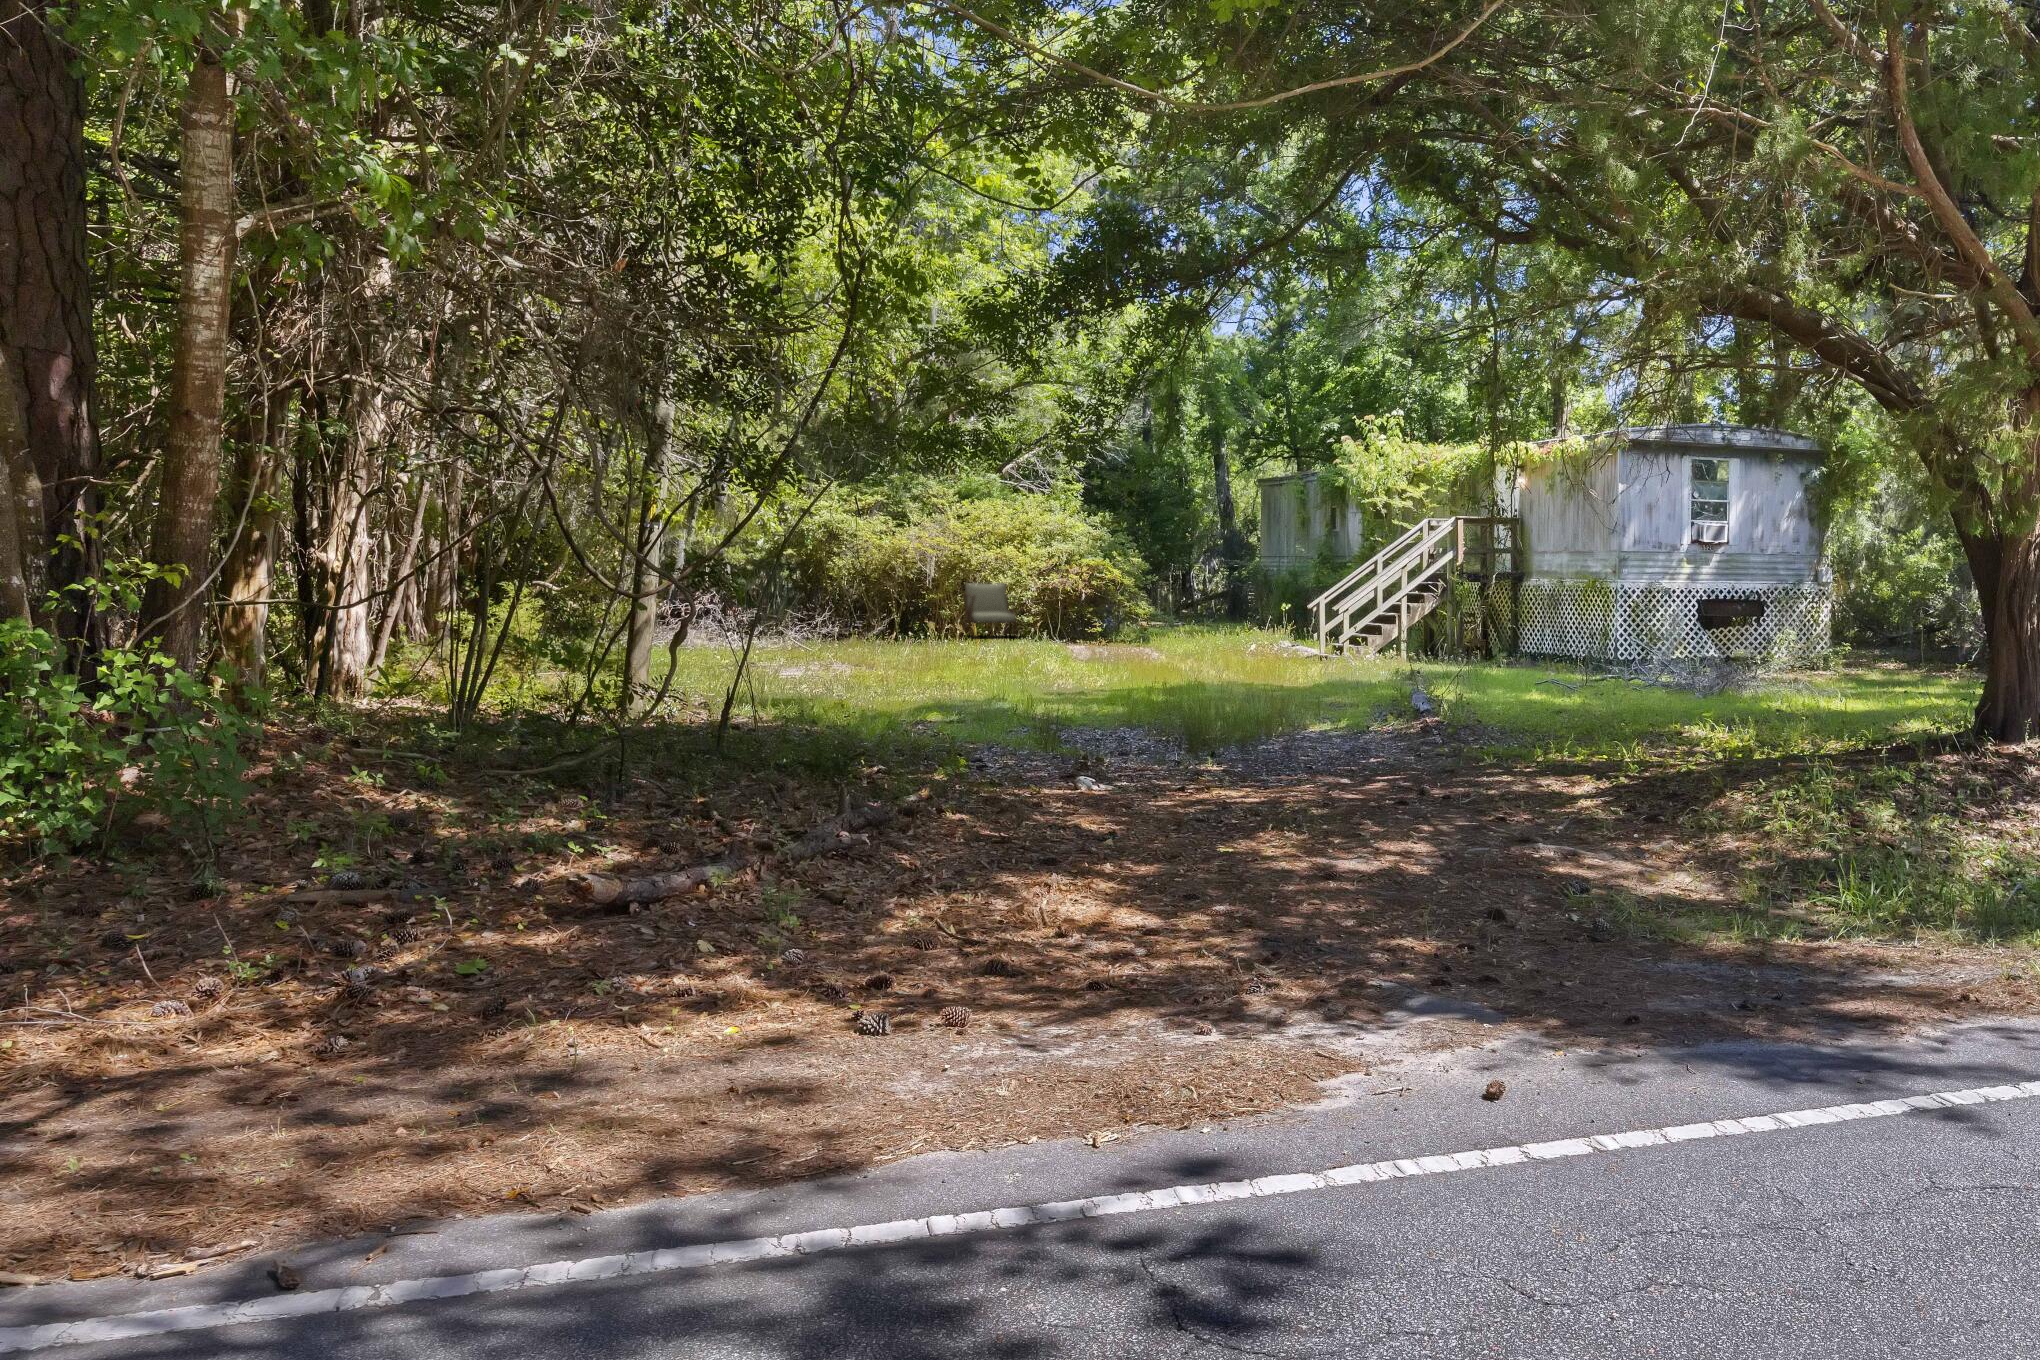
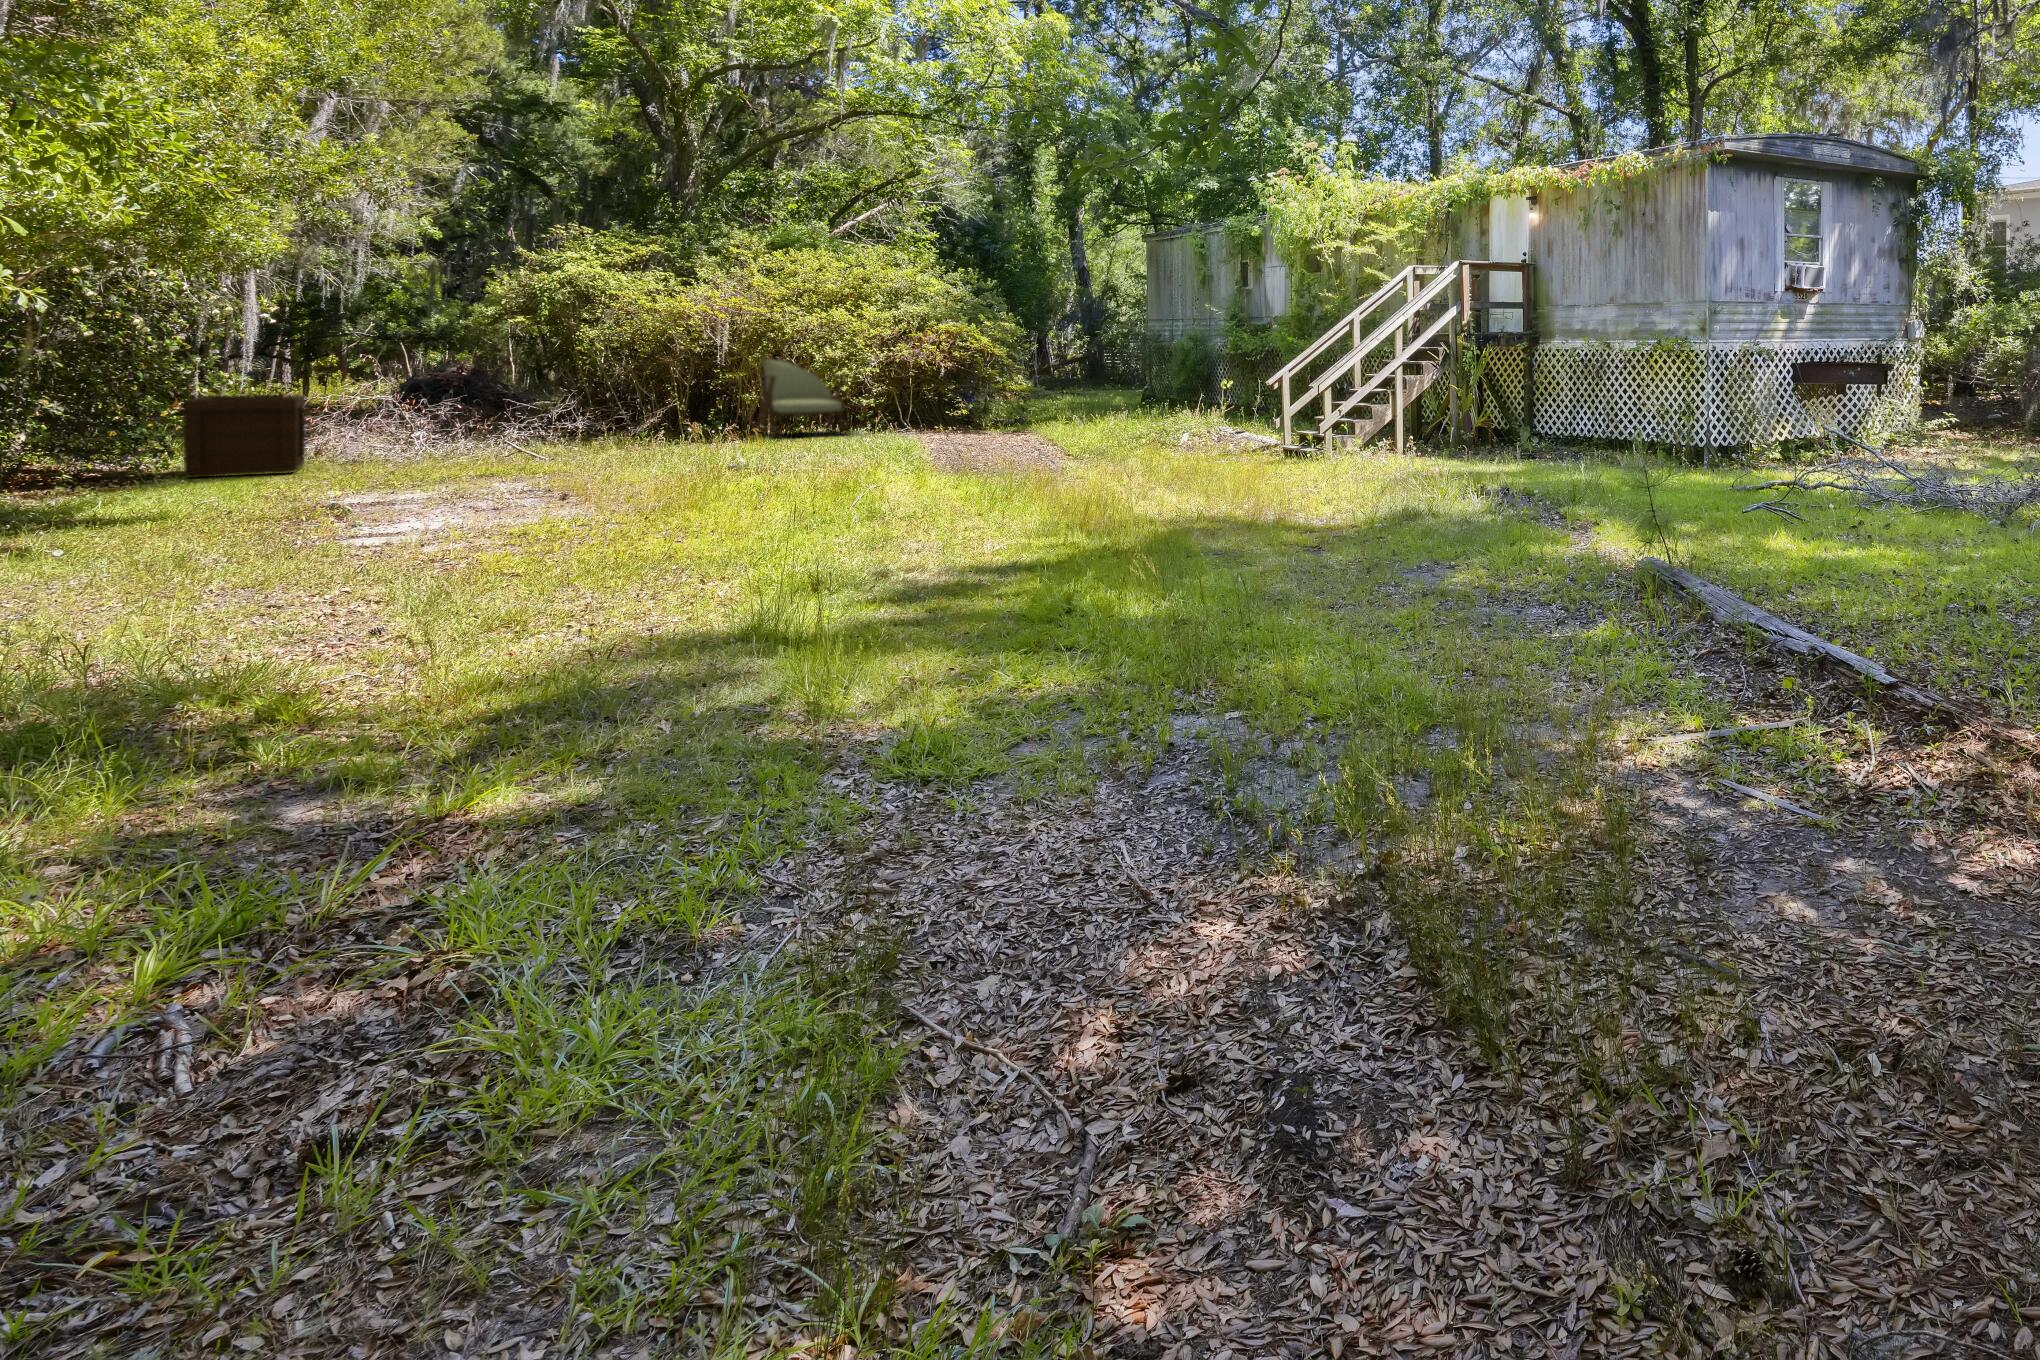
wooden crate: none [696,605,748,650] -> present [184,394,305,478]

